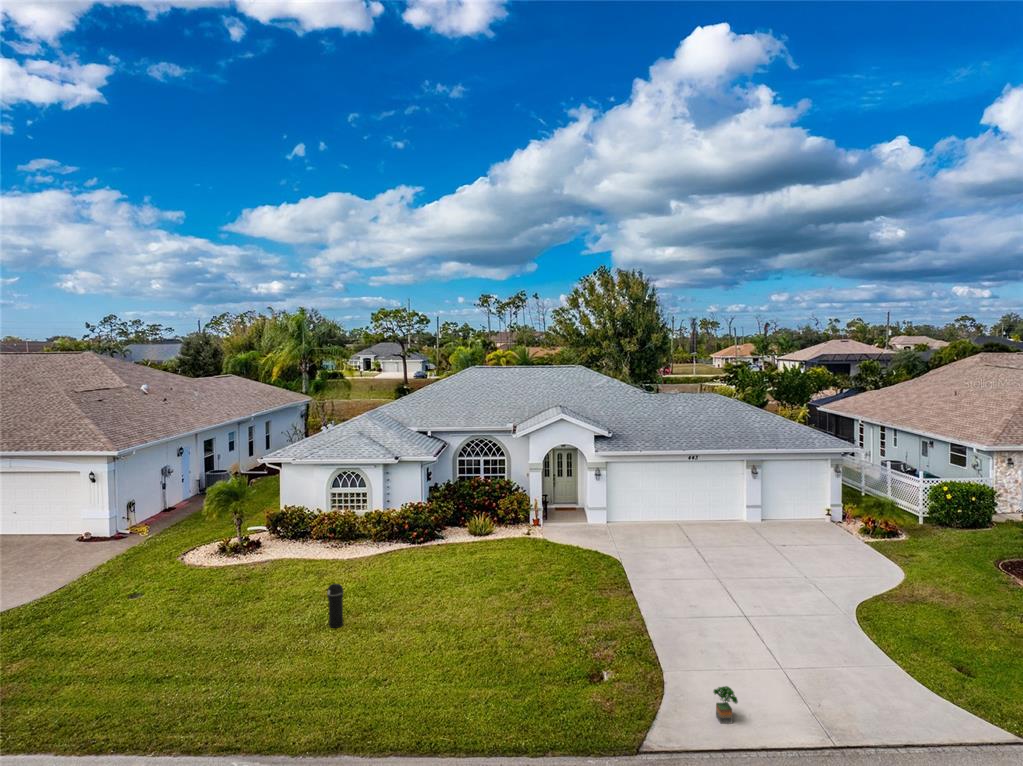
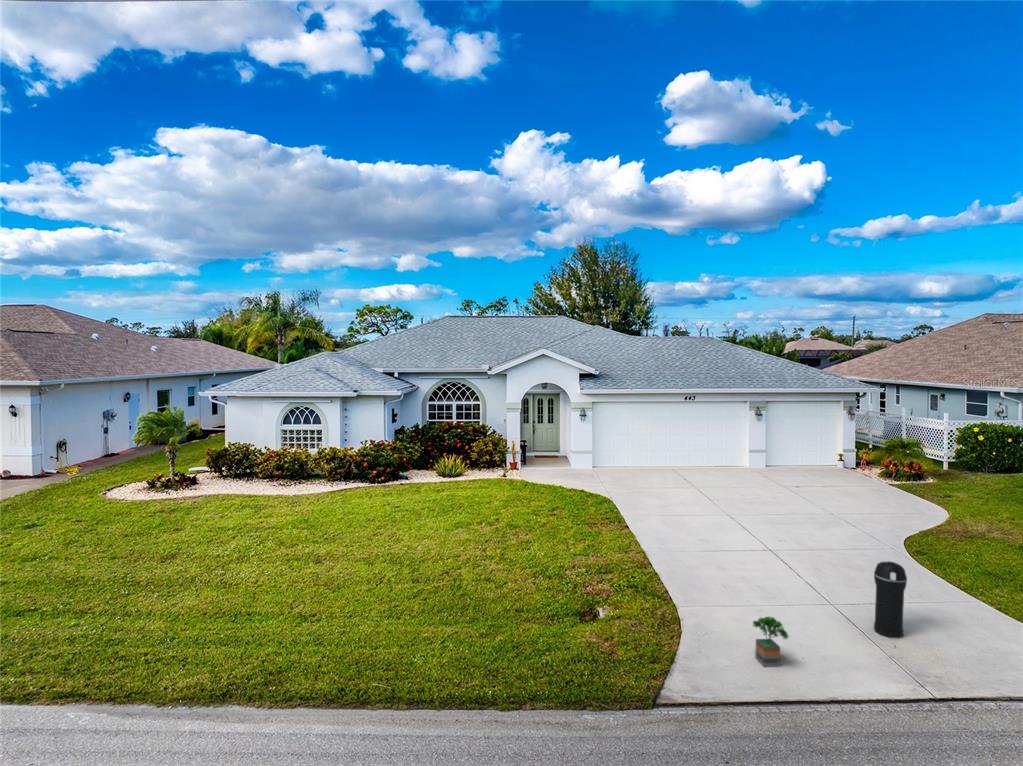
trash can: present [327,584,343,628] -> present [874,561,907,638]

